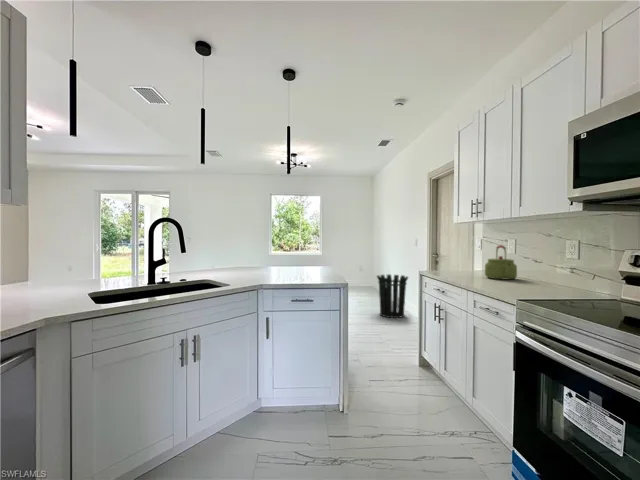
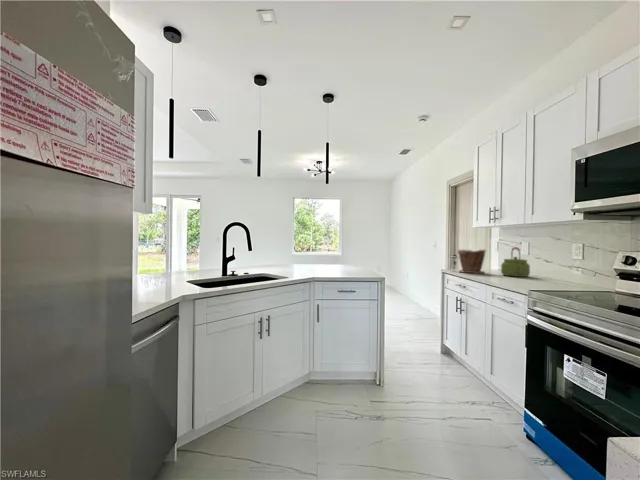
plant pot: none [436,248,468,276] -> present [458,249,485,273]
waste bin: present [377,274,408,318] -> none [398,274,428,314]

